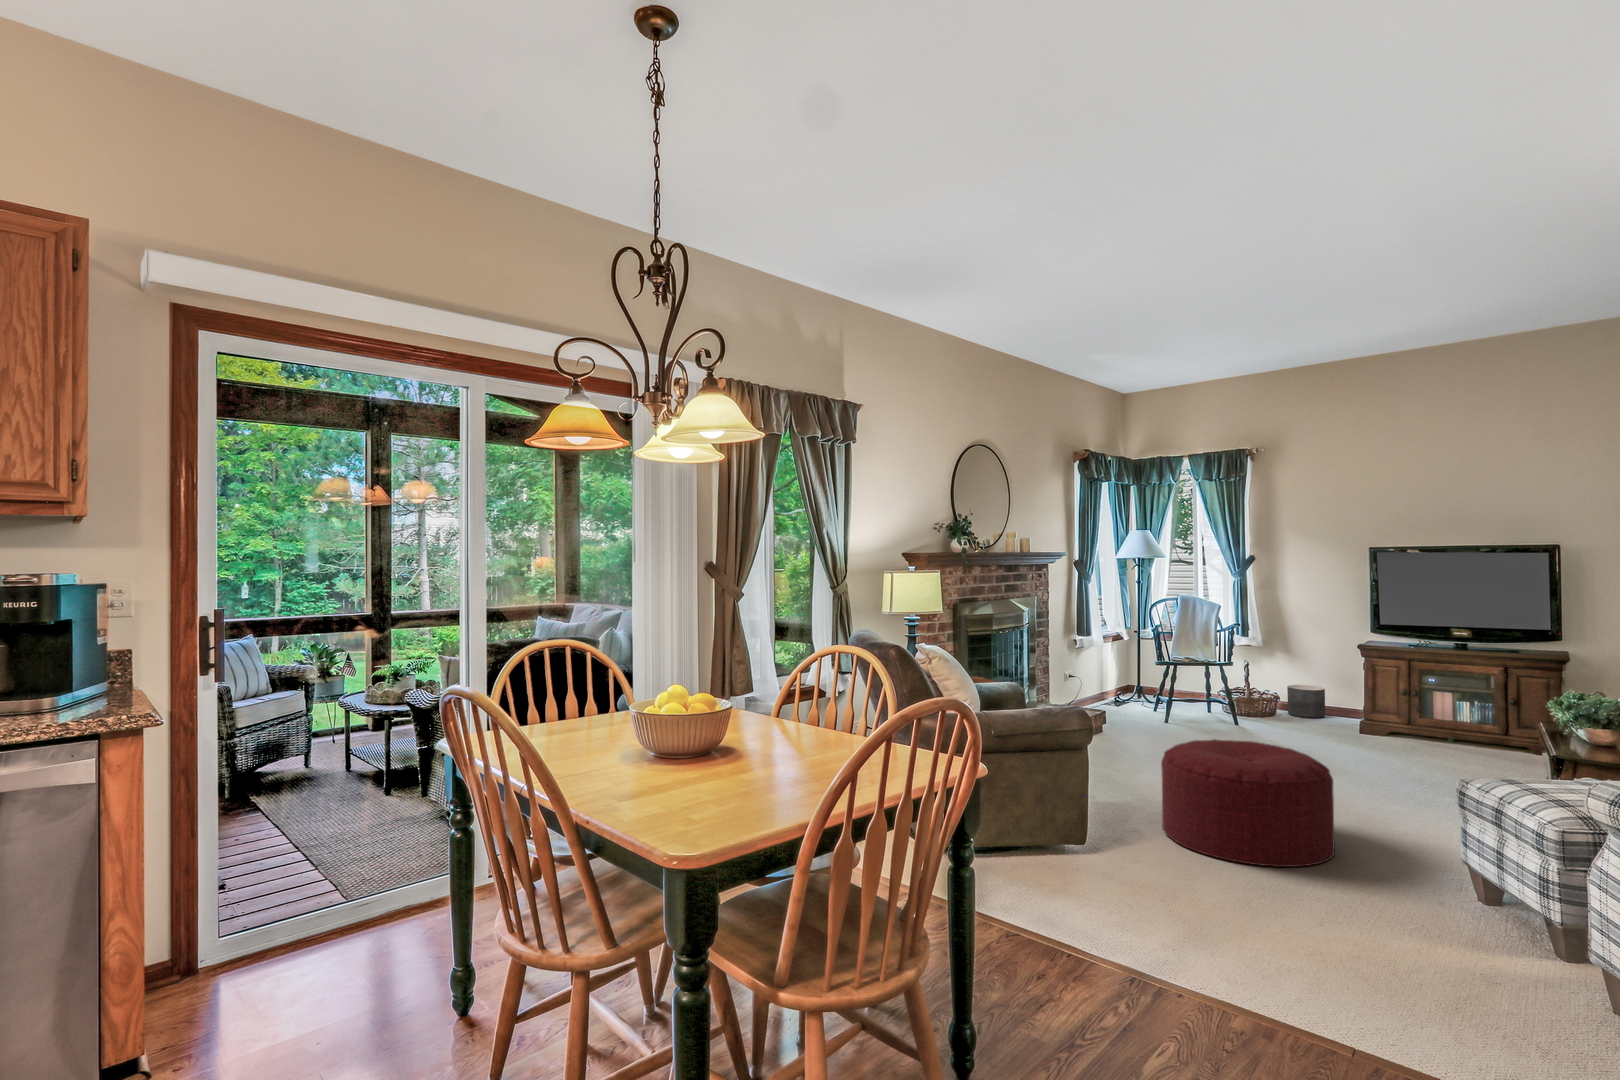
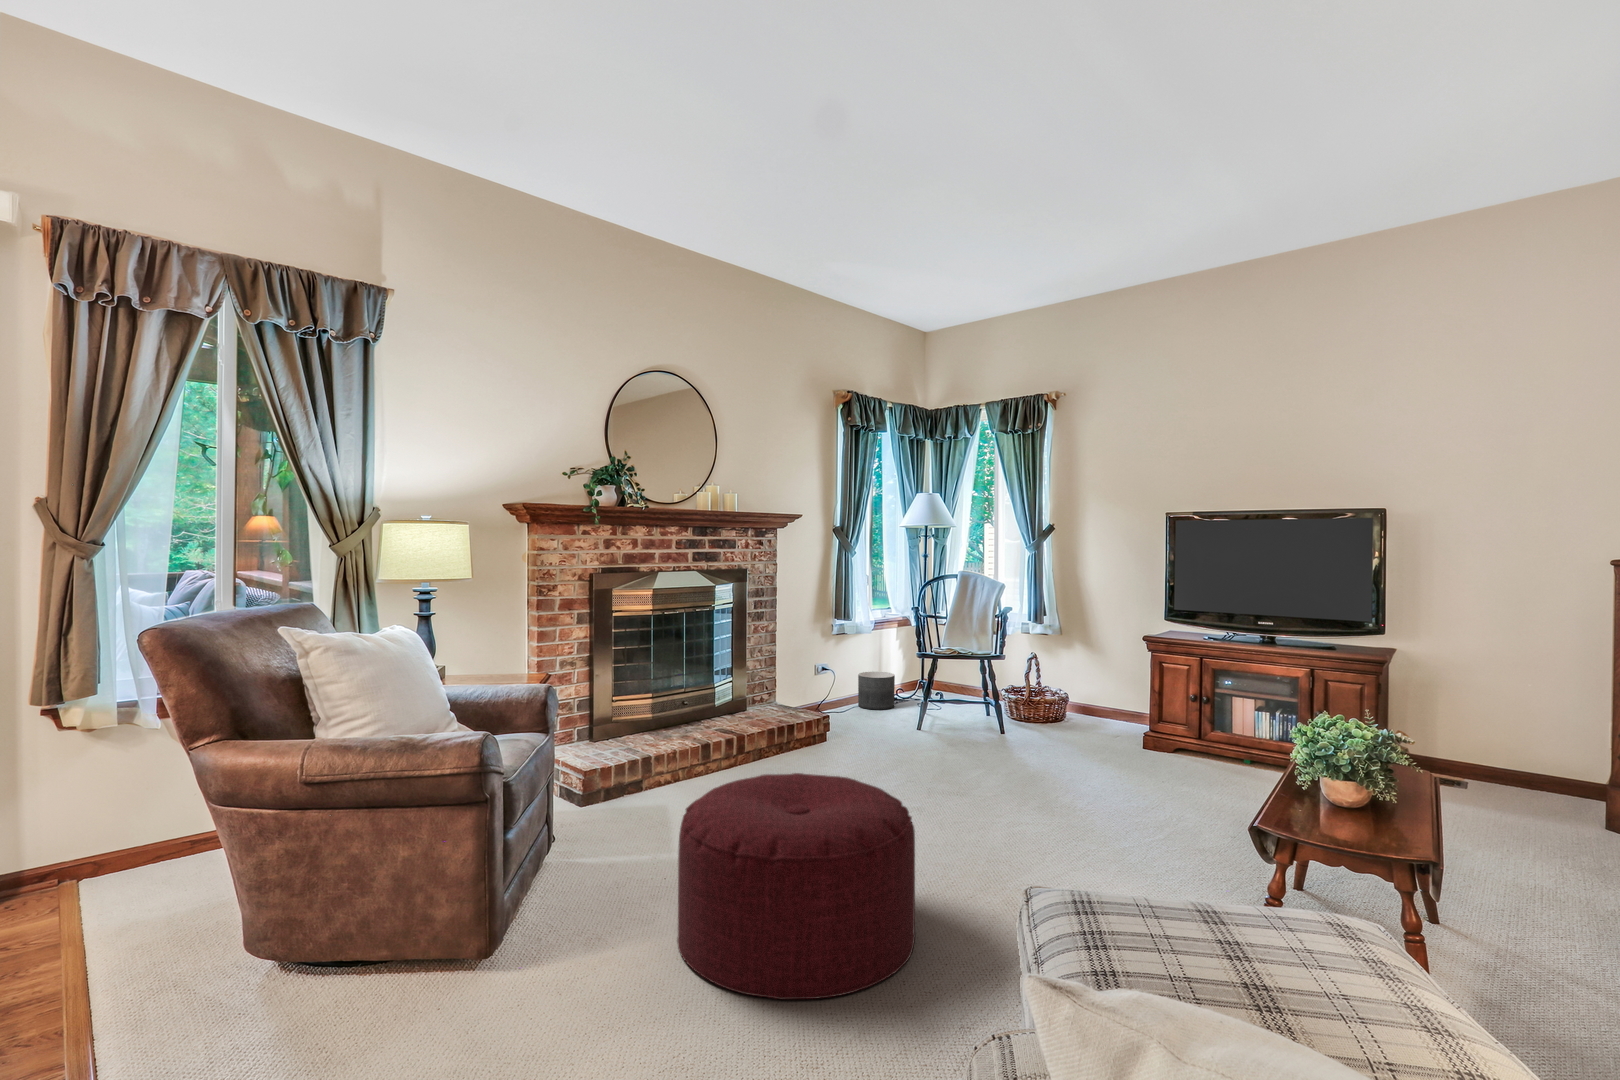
planter: present [1287,685,1325,718] -> present [858,672,895,710]

